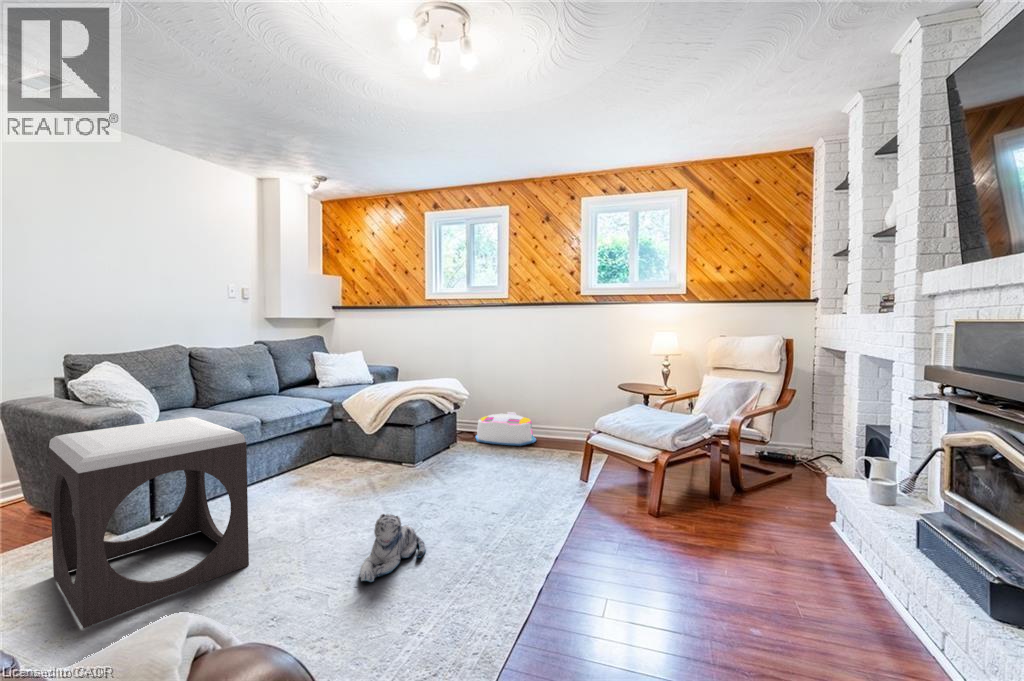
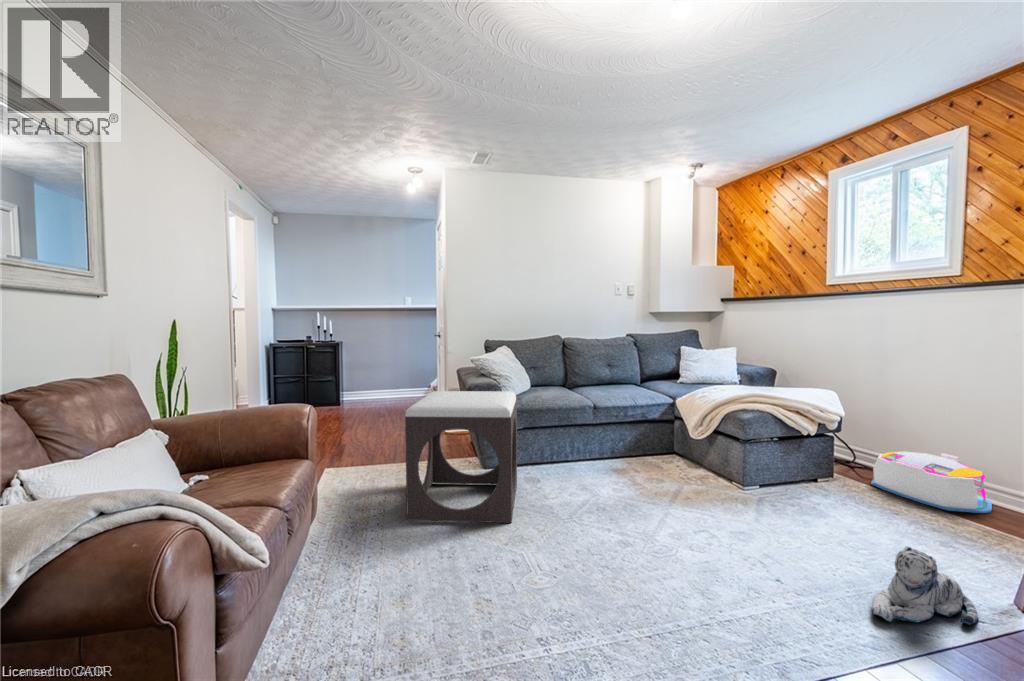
plush toy: present [360,514,426,582] -> present [872,547,978,625]

